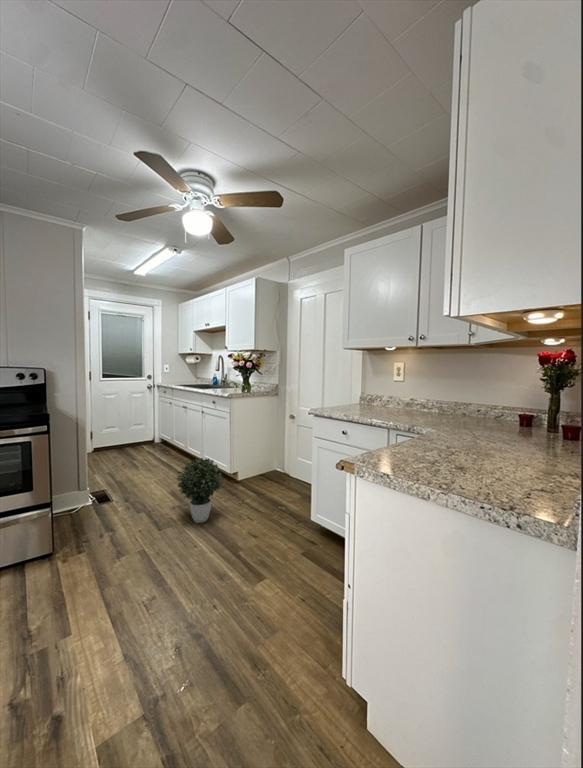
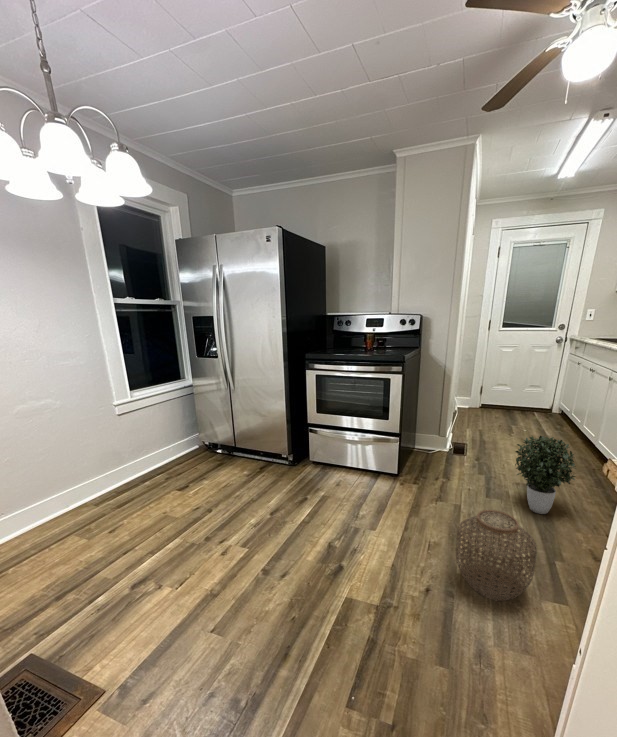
woven basket: none [185,530,252,616] -> present [456,510,537,601]

